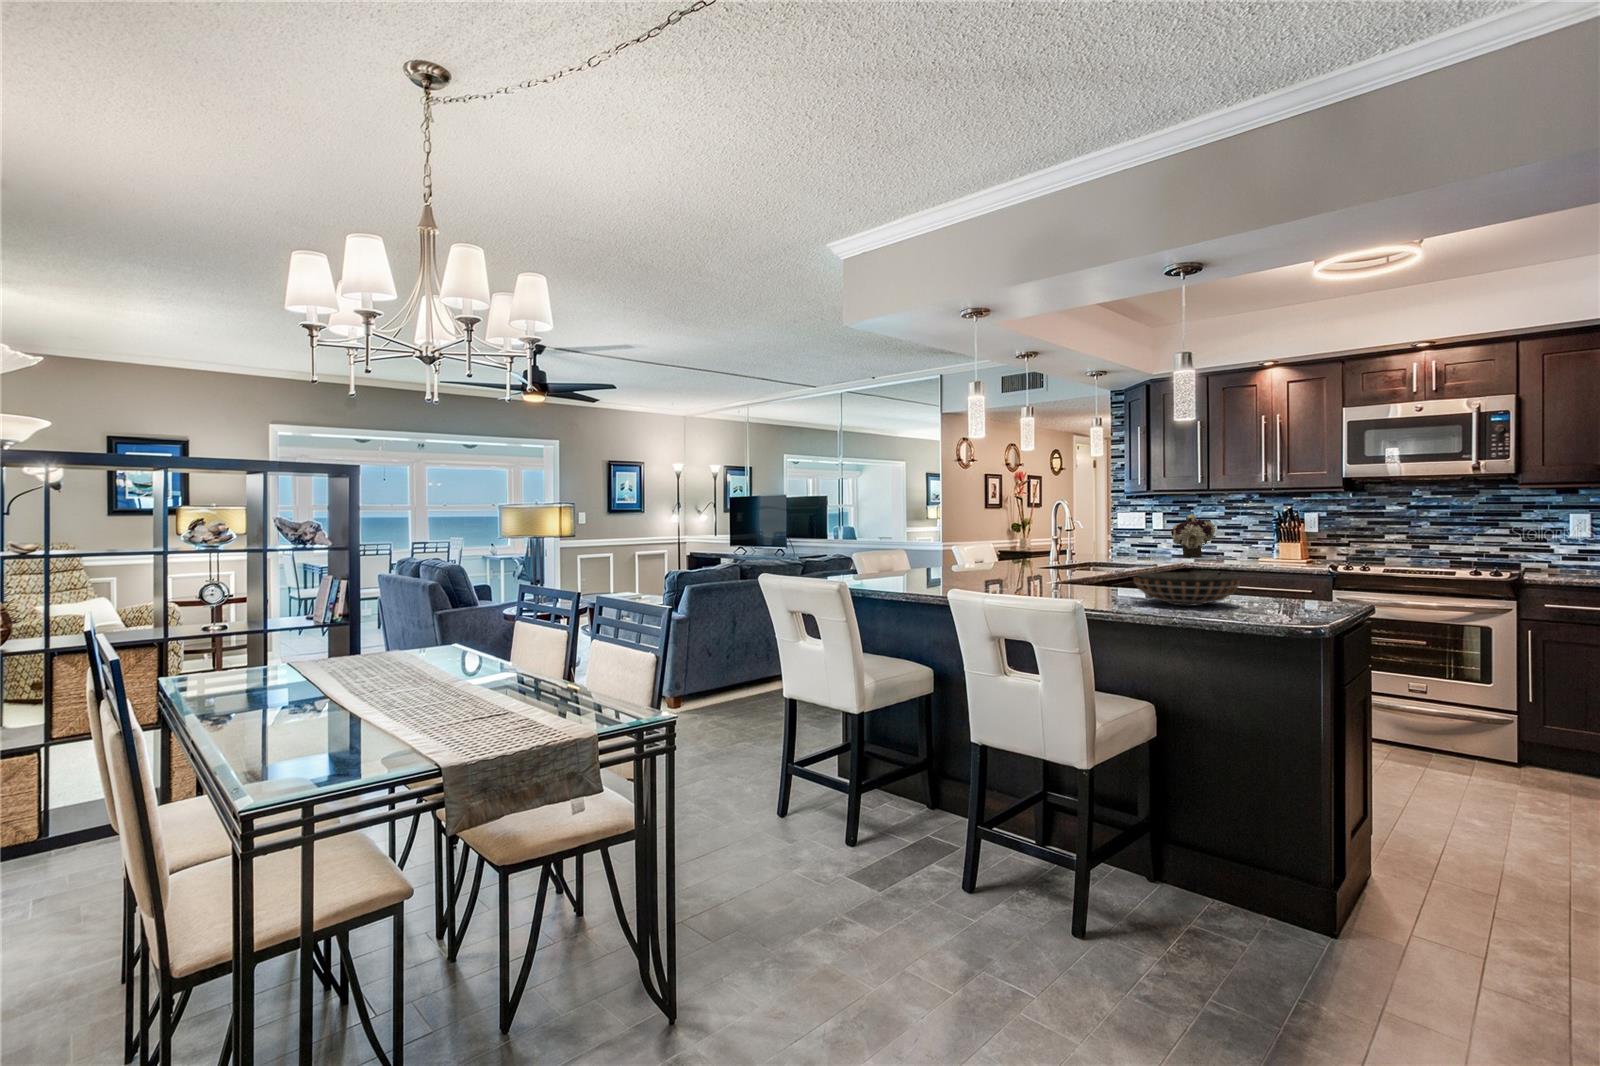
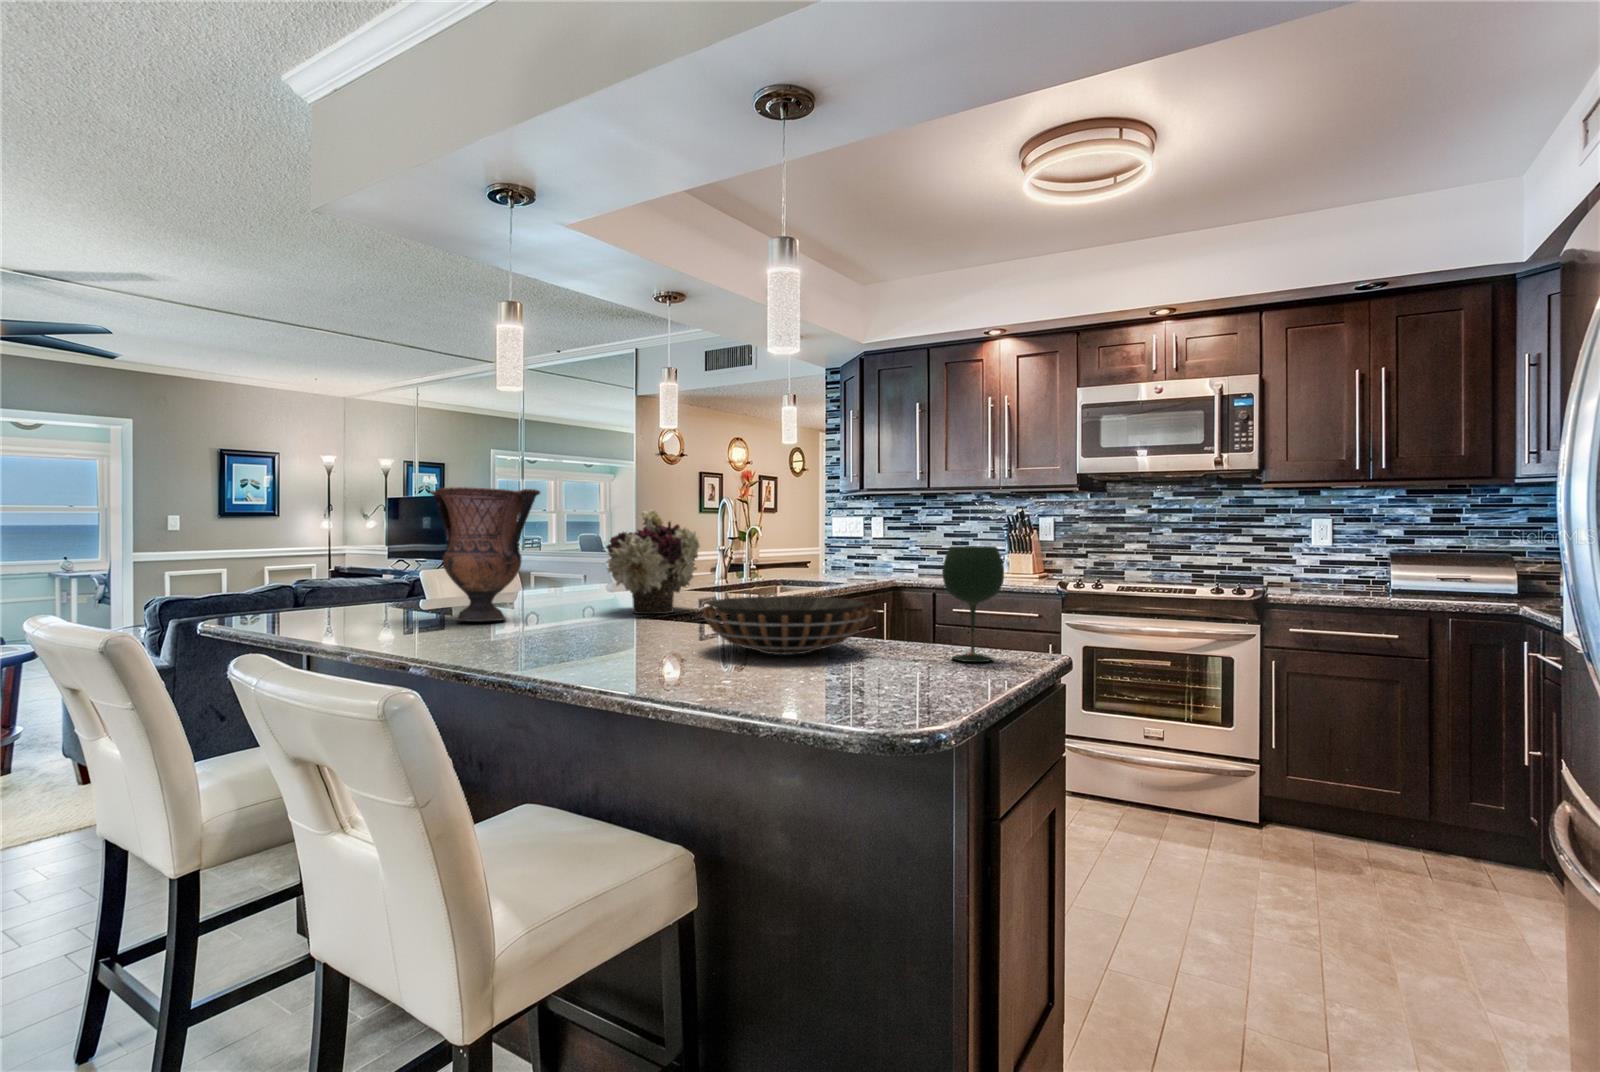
vase: none [924,507,993,586] -> present [429,487,540,621]
flower arrangement: present [1171,514,1215,557] -> present [606,509,700,614]
wine glass: none [1291,543,1334,611] -> present [943,546,1004,662]

